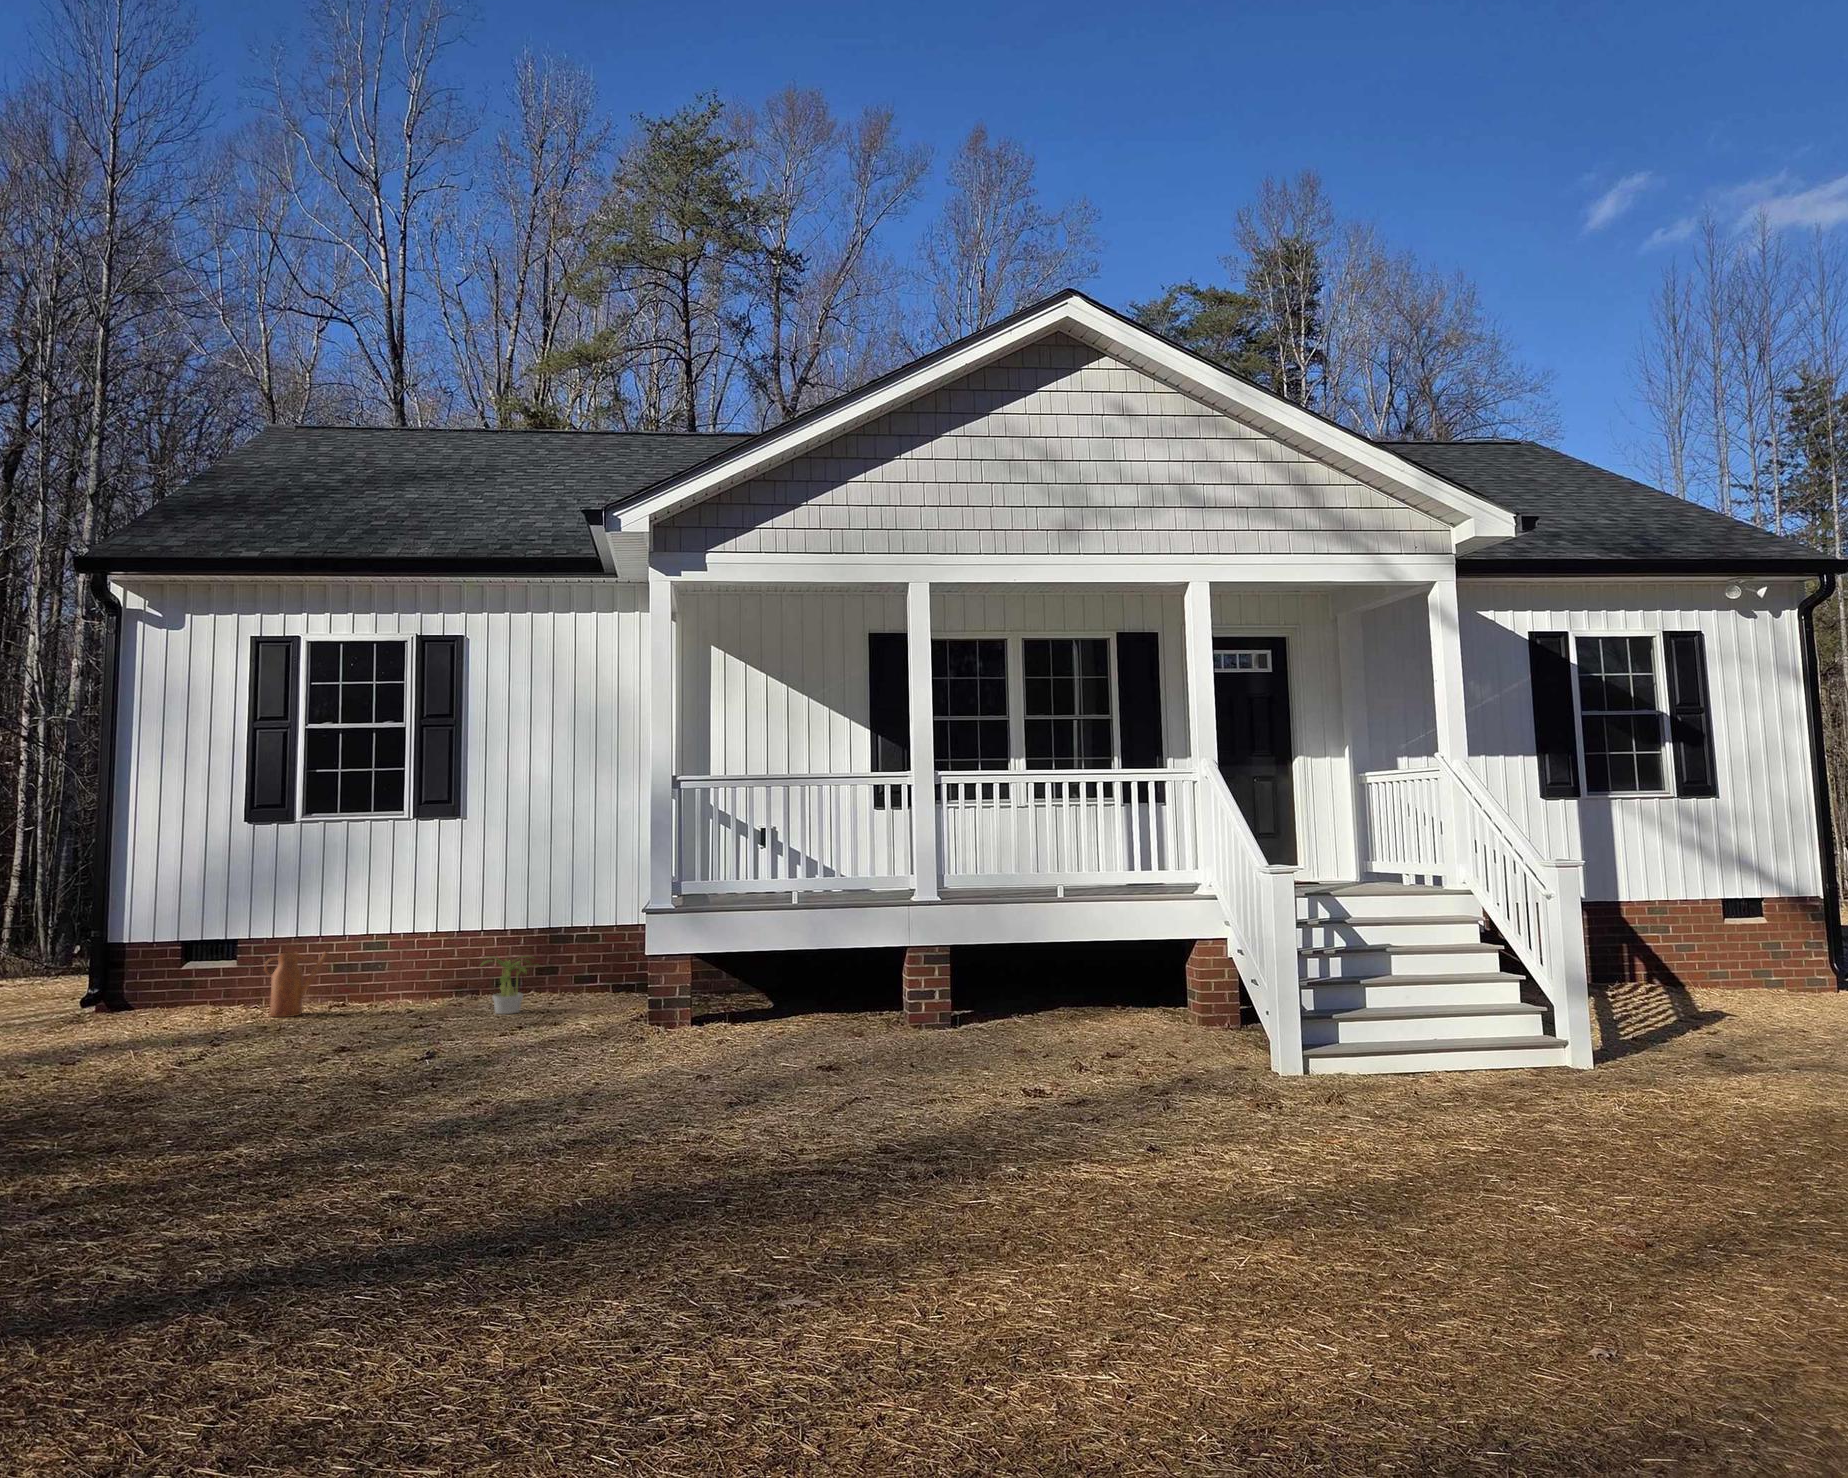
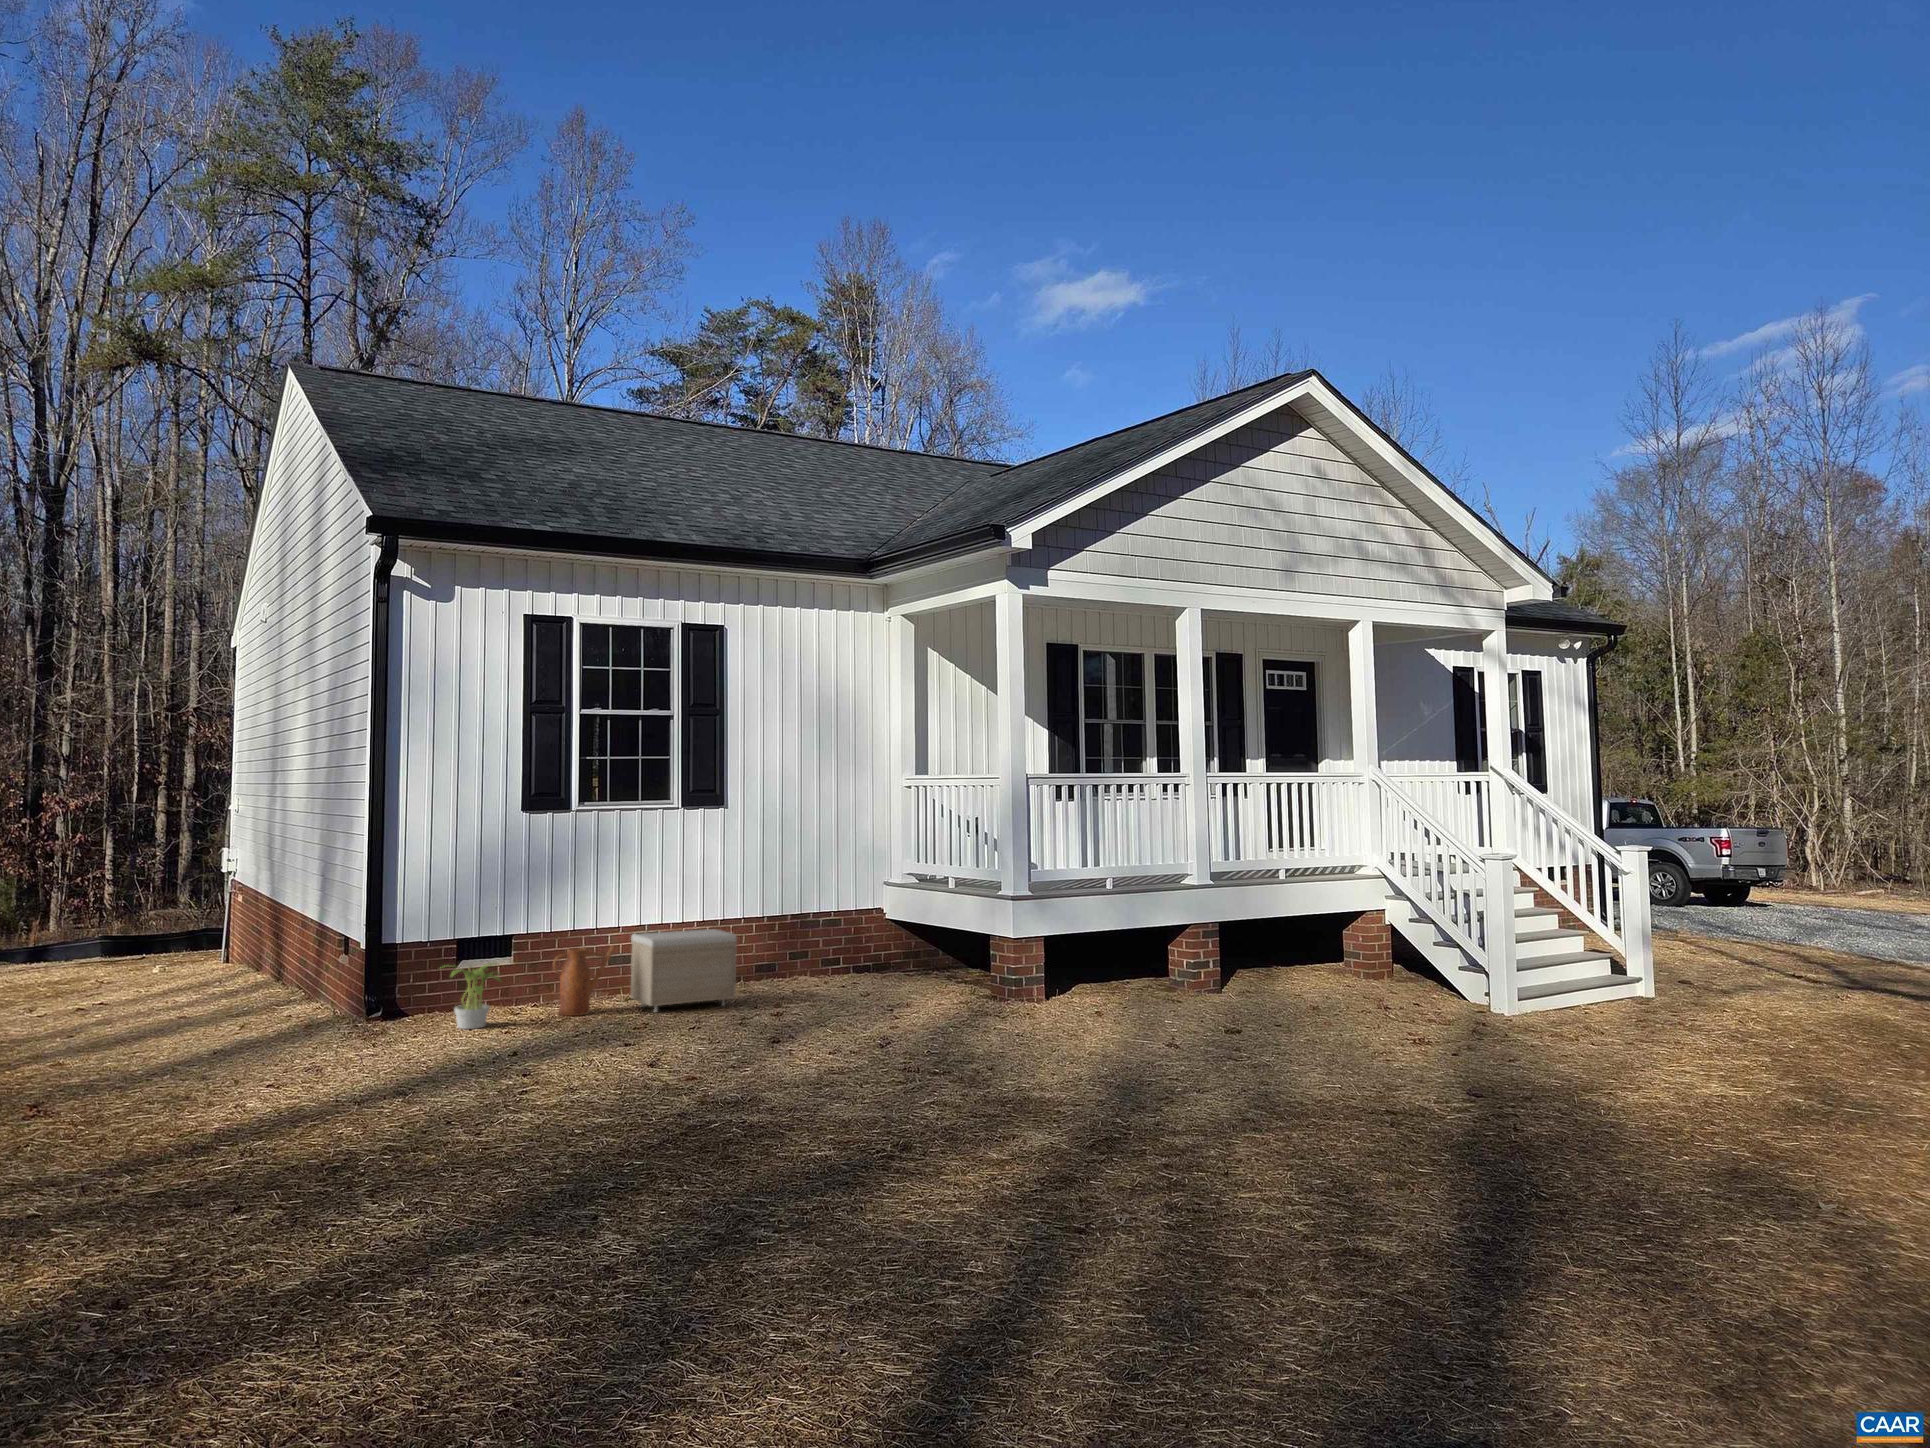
storage bench: none [338,940,446,1019] -> present [631,929,737,1012]
potted plant: present [481,956,530,1014] -> present [440,963,502,1029]

